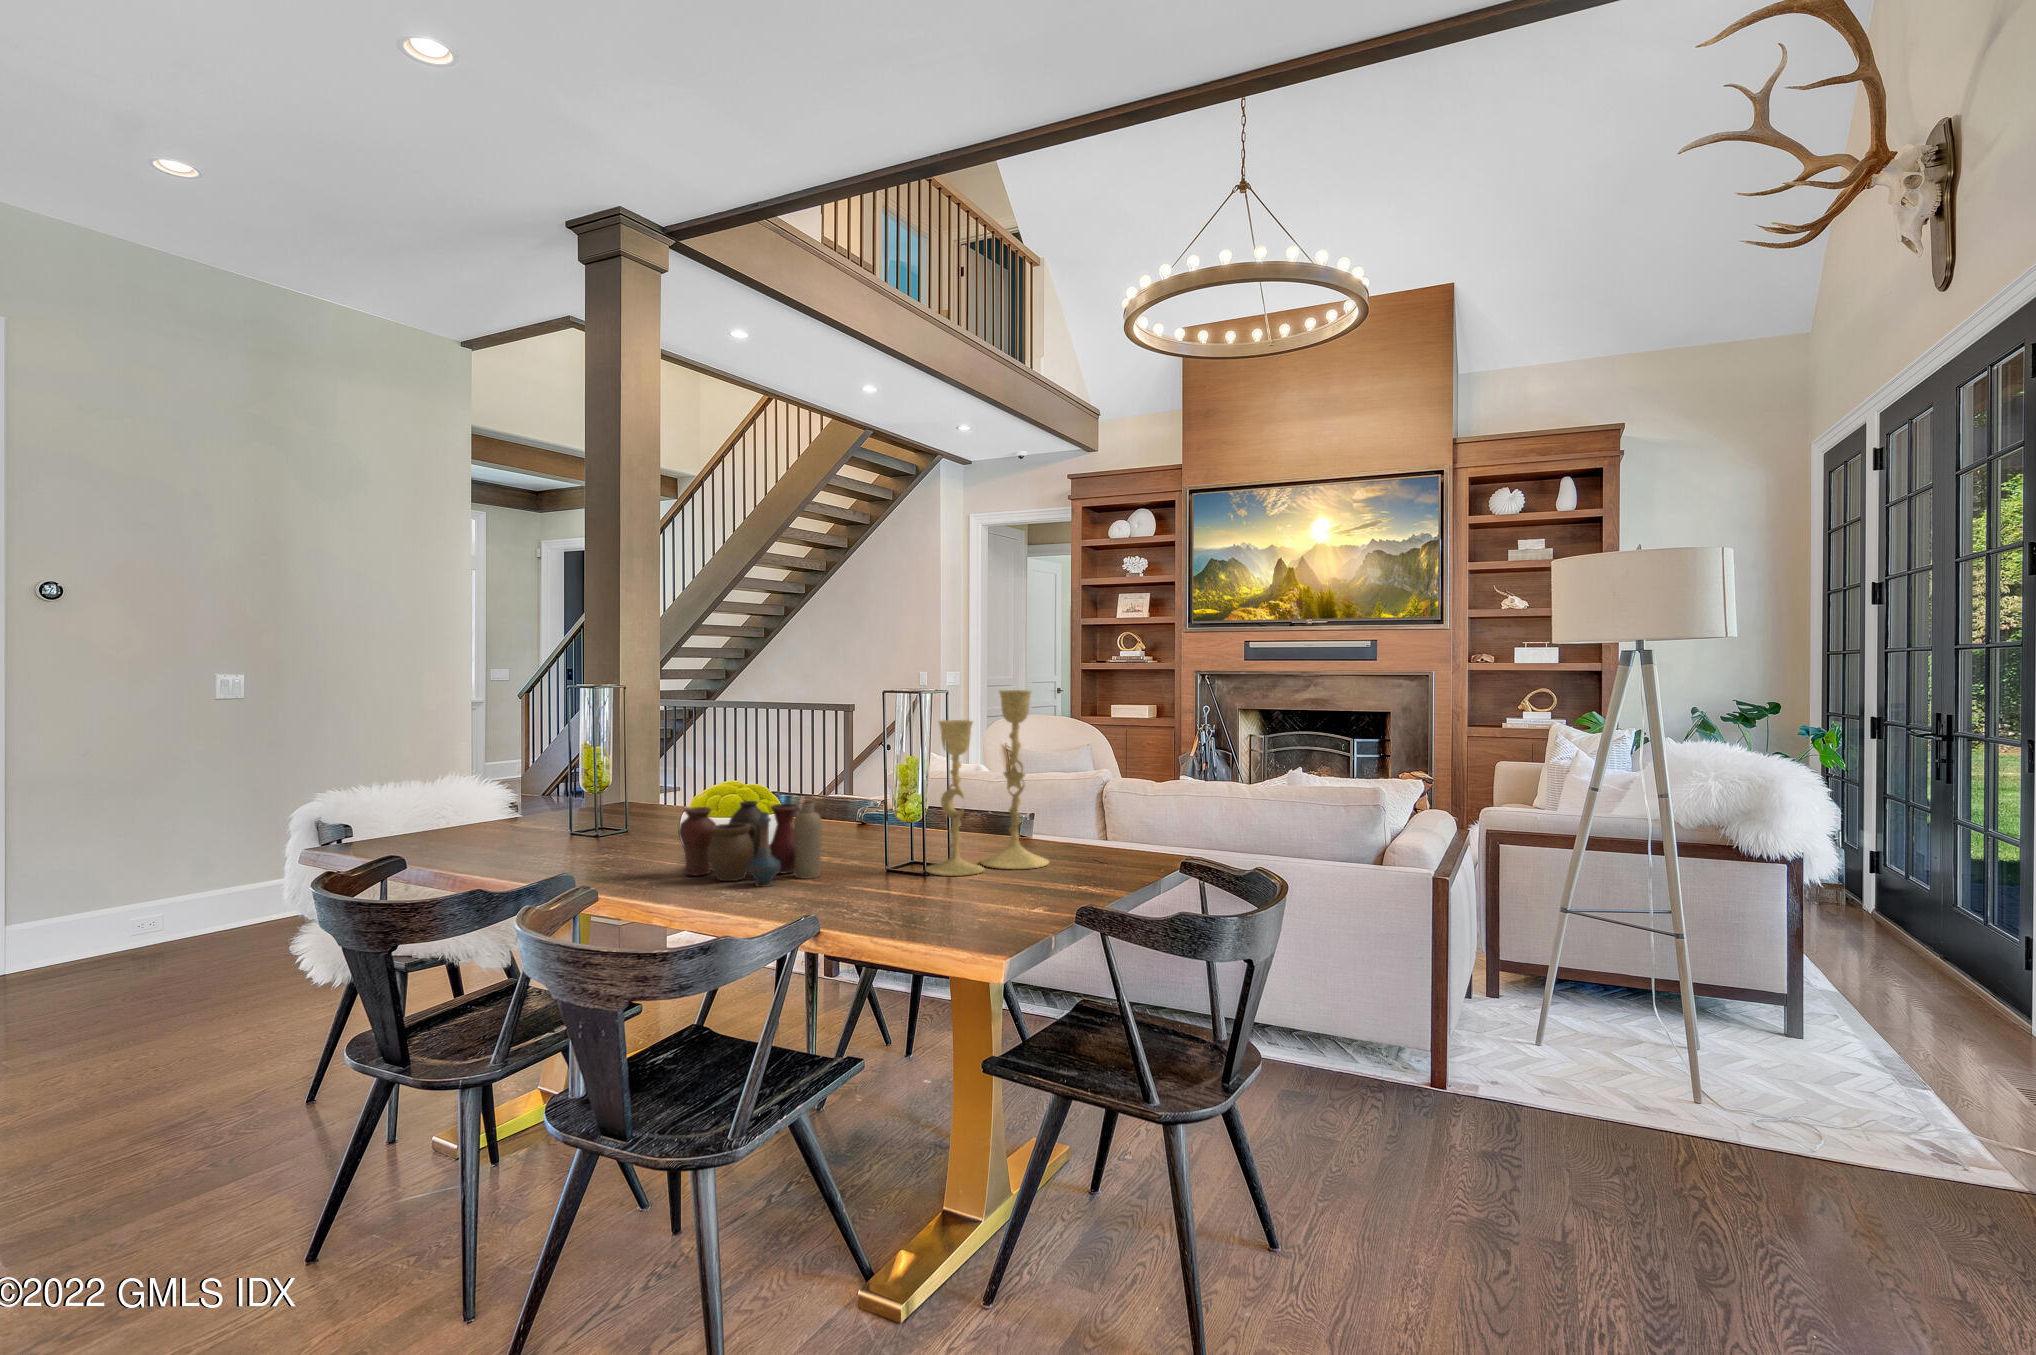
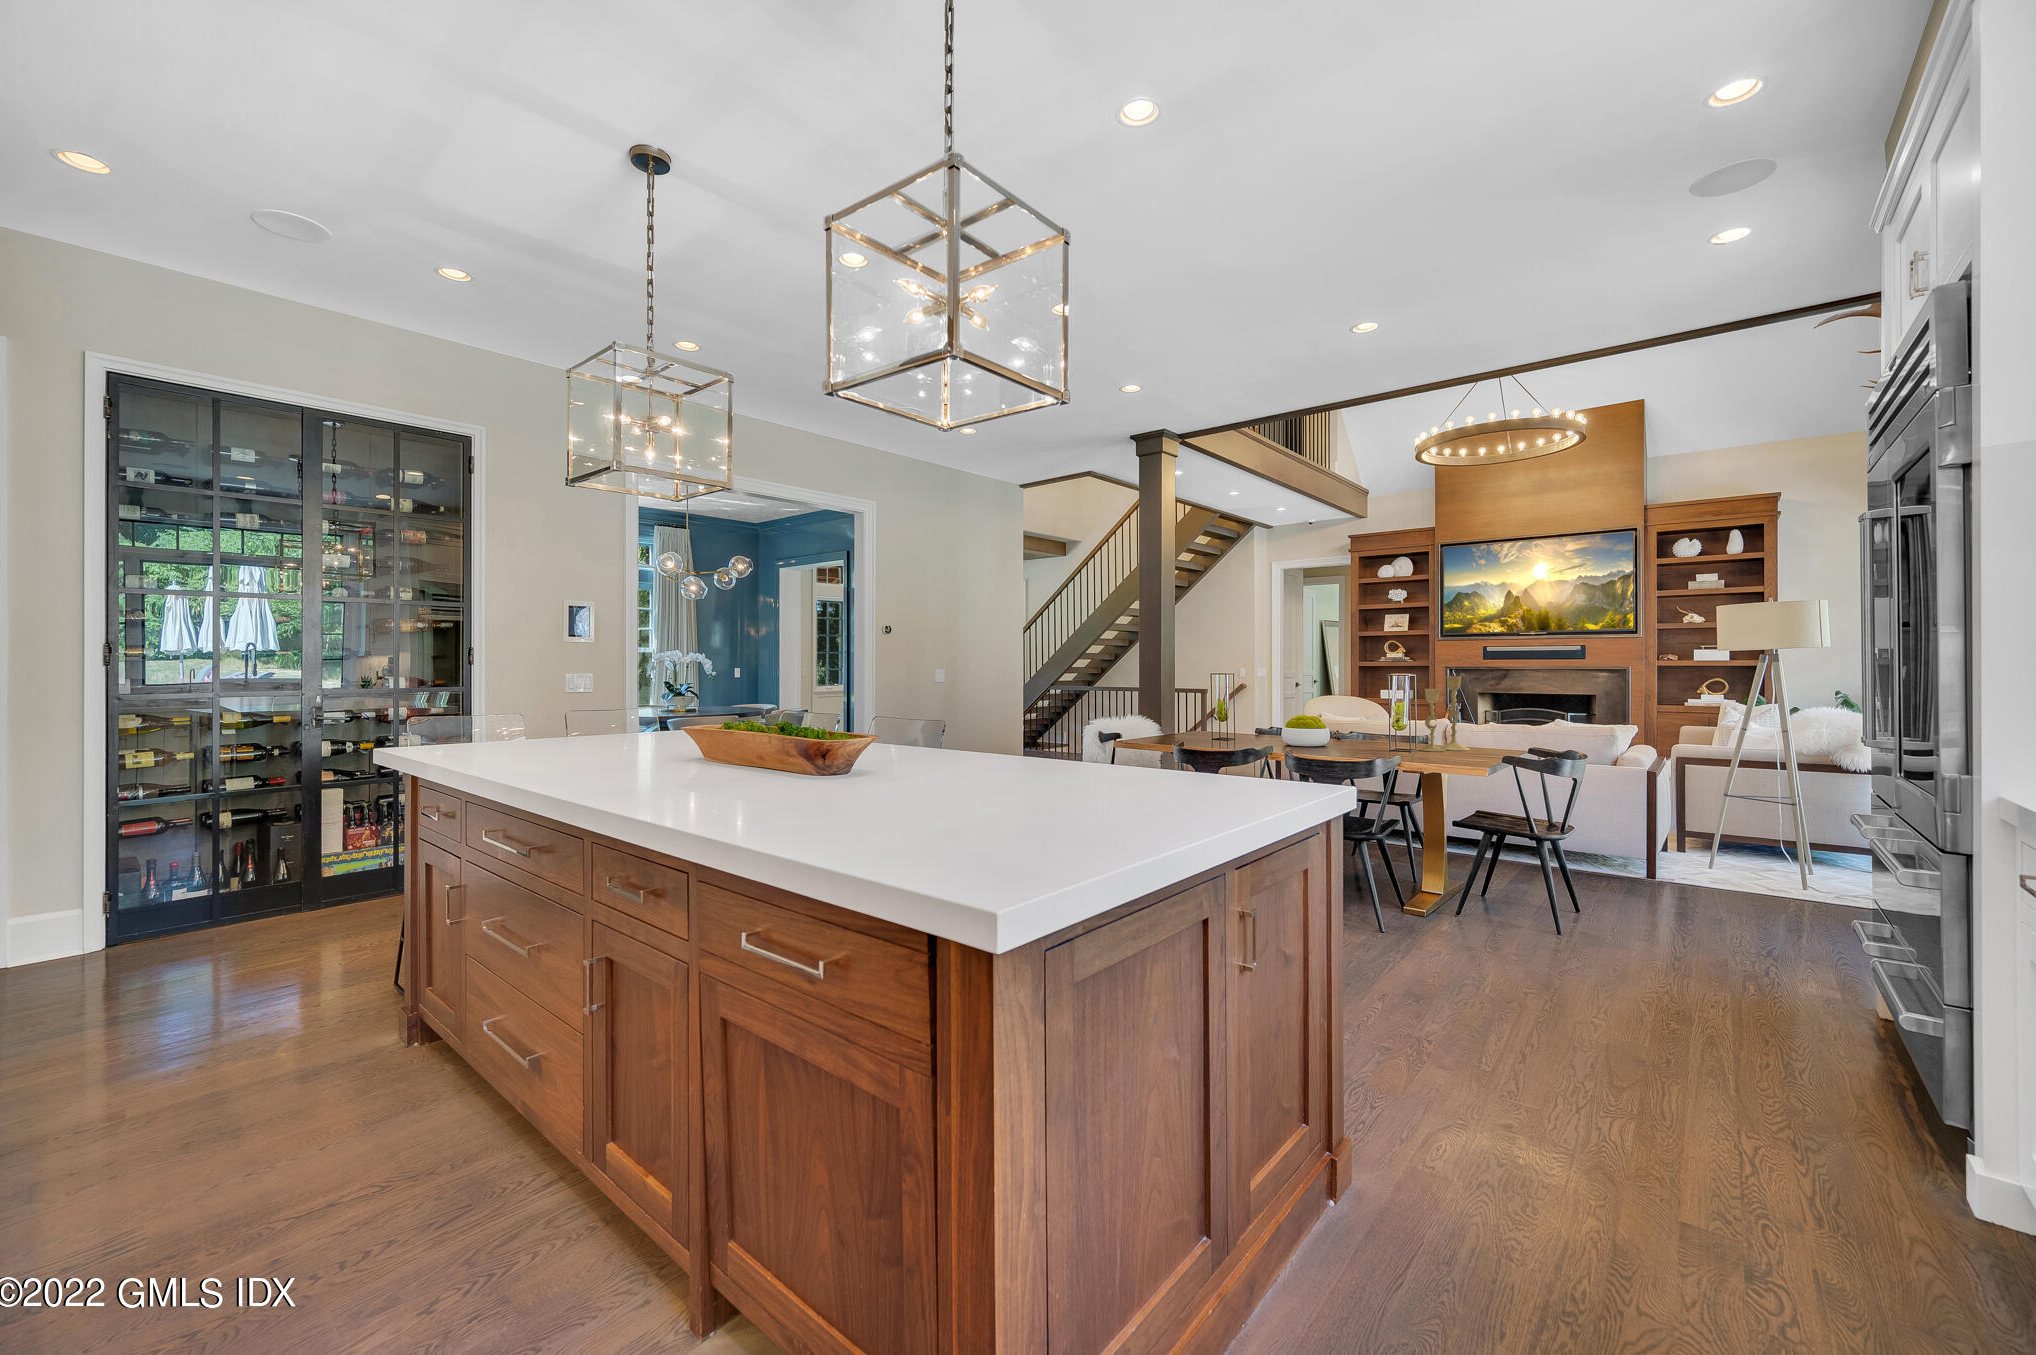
vase: present [678,801,822,887] -> none [1315,721,1378,753]

